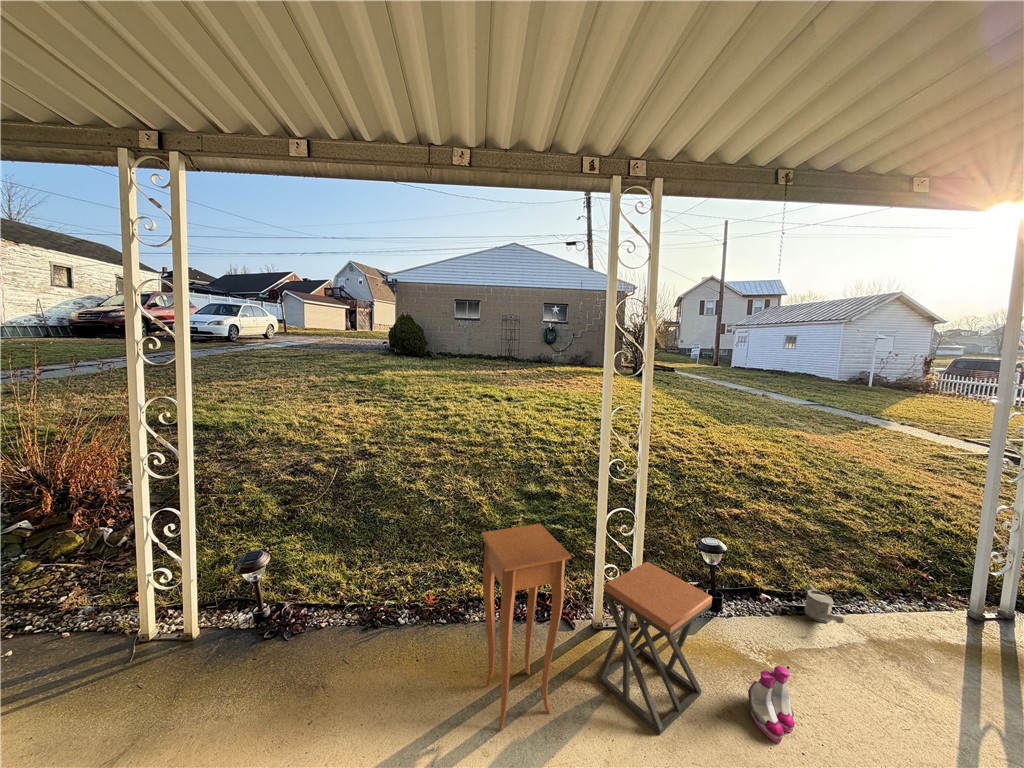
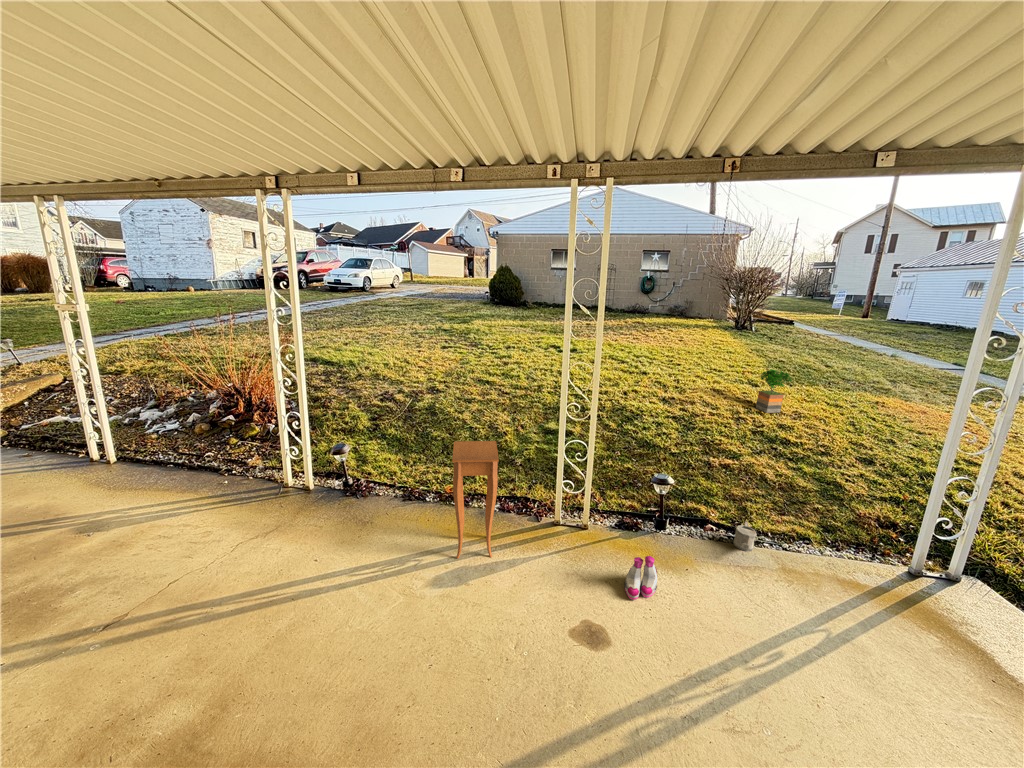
potted tree: none [717,408,751,453] -> present [756,369,792,413]
stool: present [597,562,712,735] -> none [533,478,606,580]

